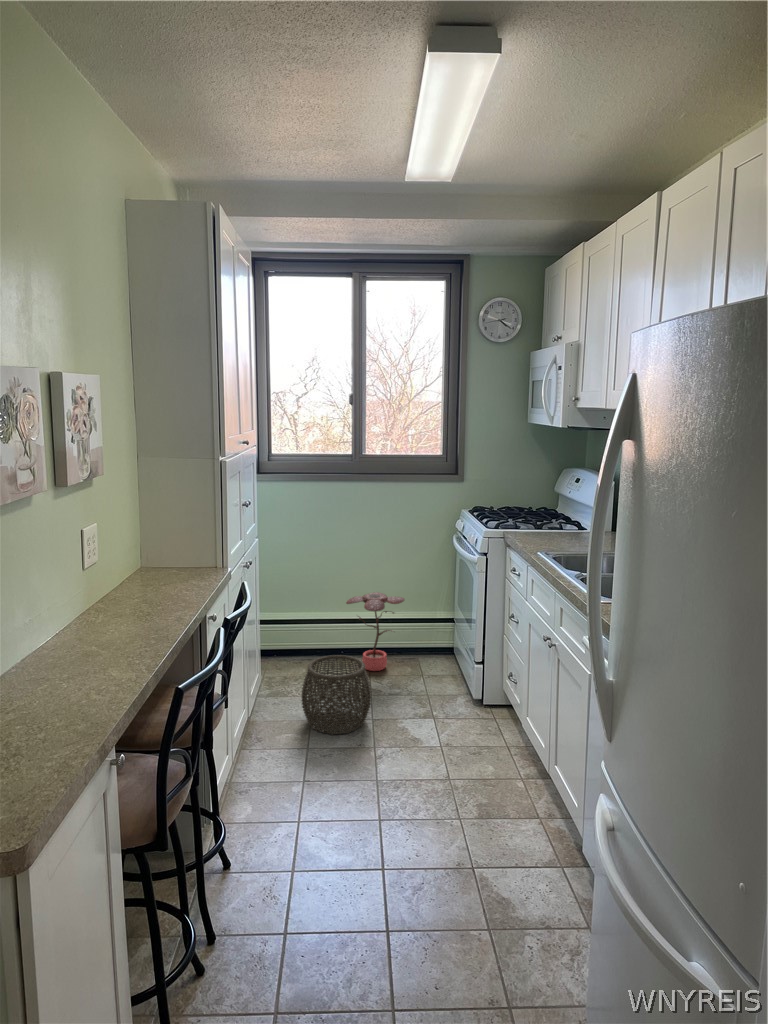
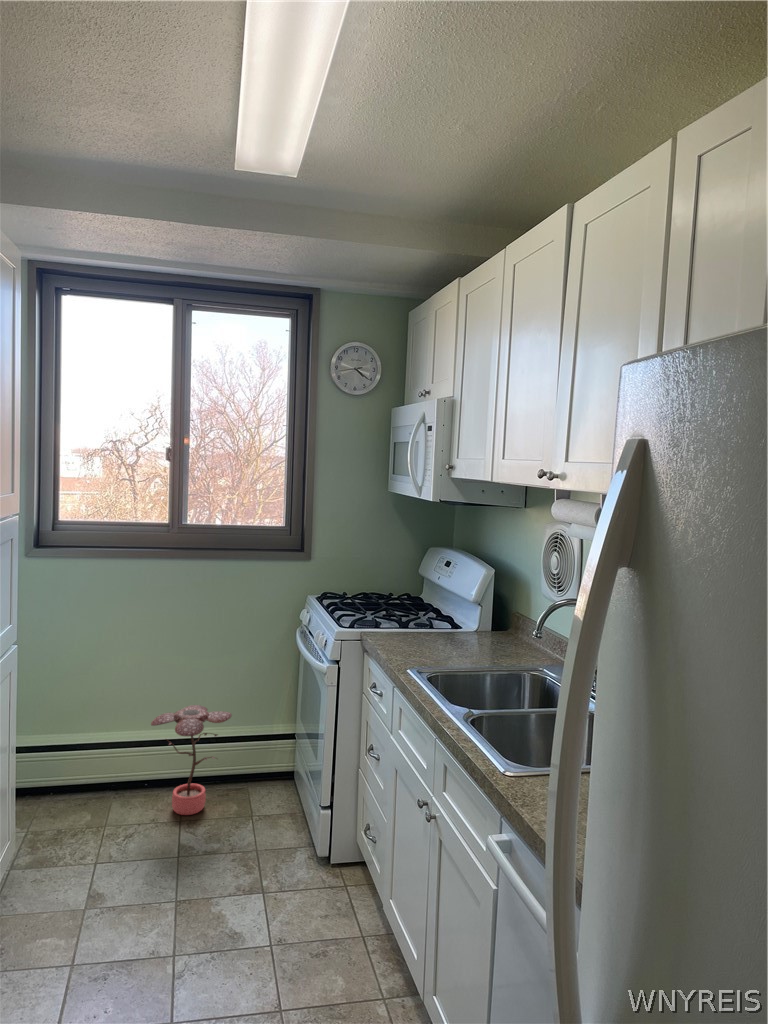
woven basket: present [302,655,371,734] -> none [65,812,175,942]

